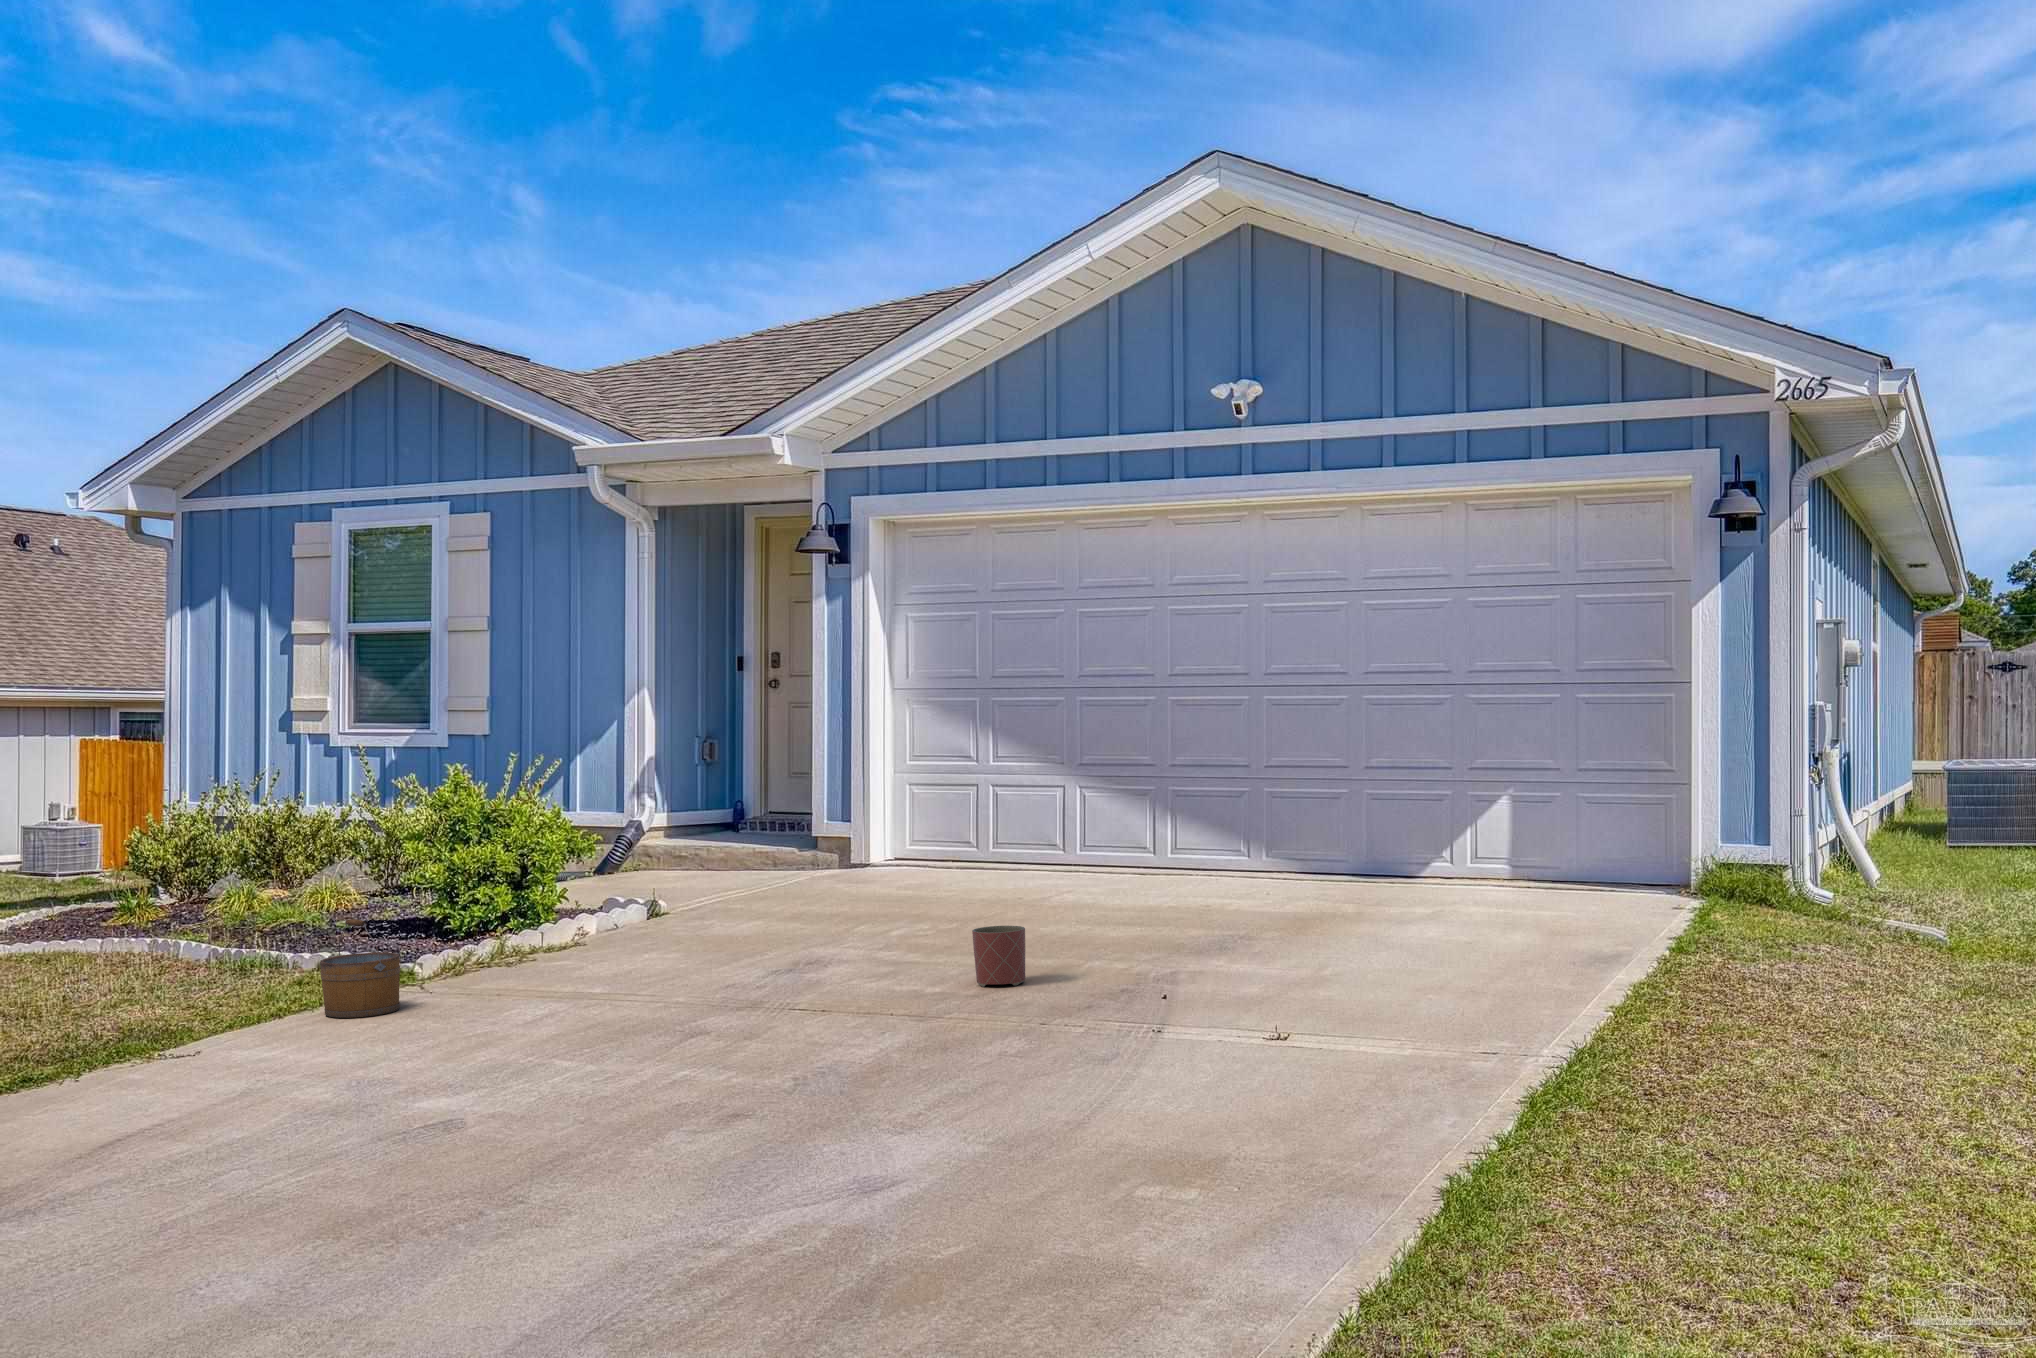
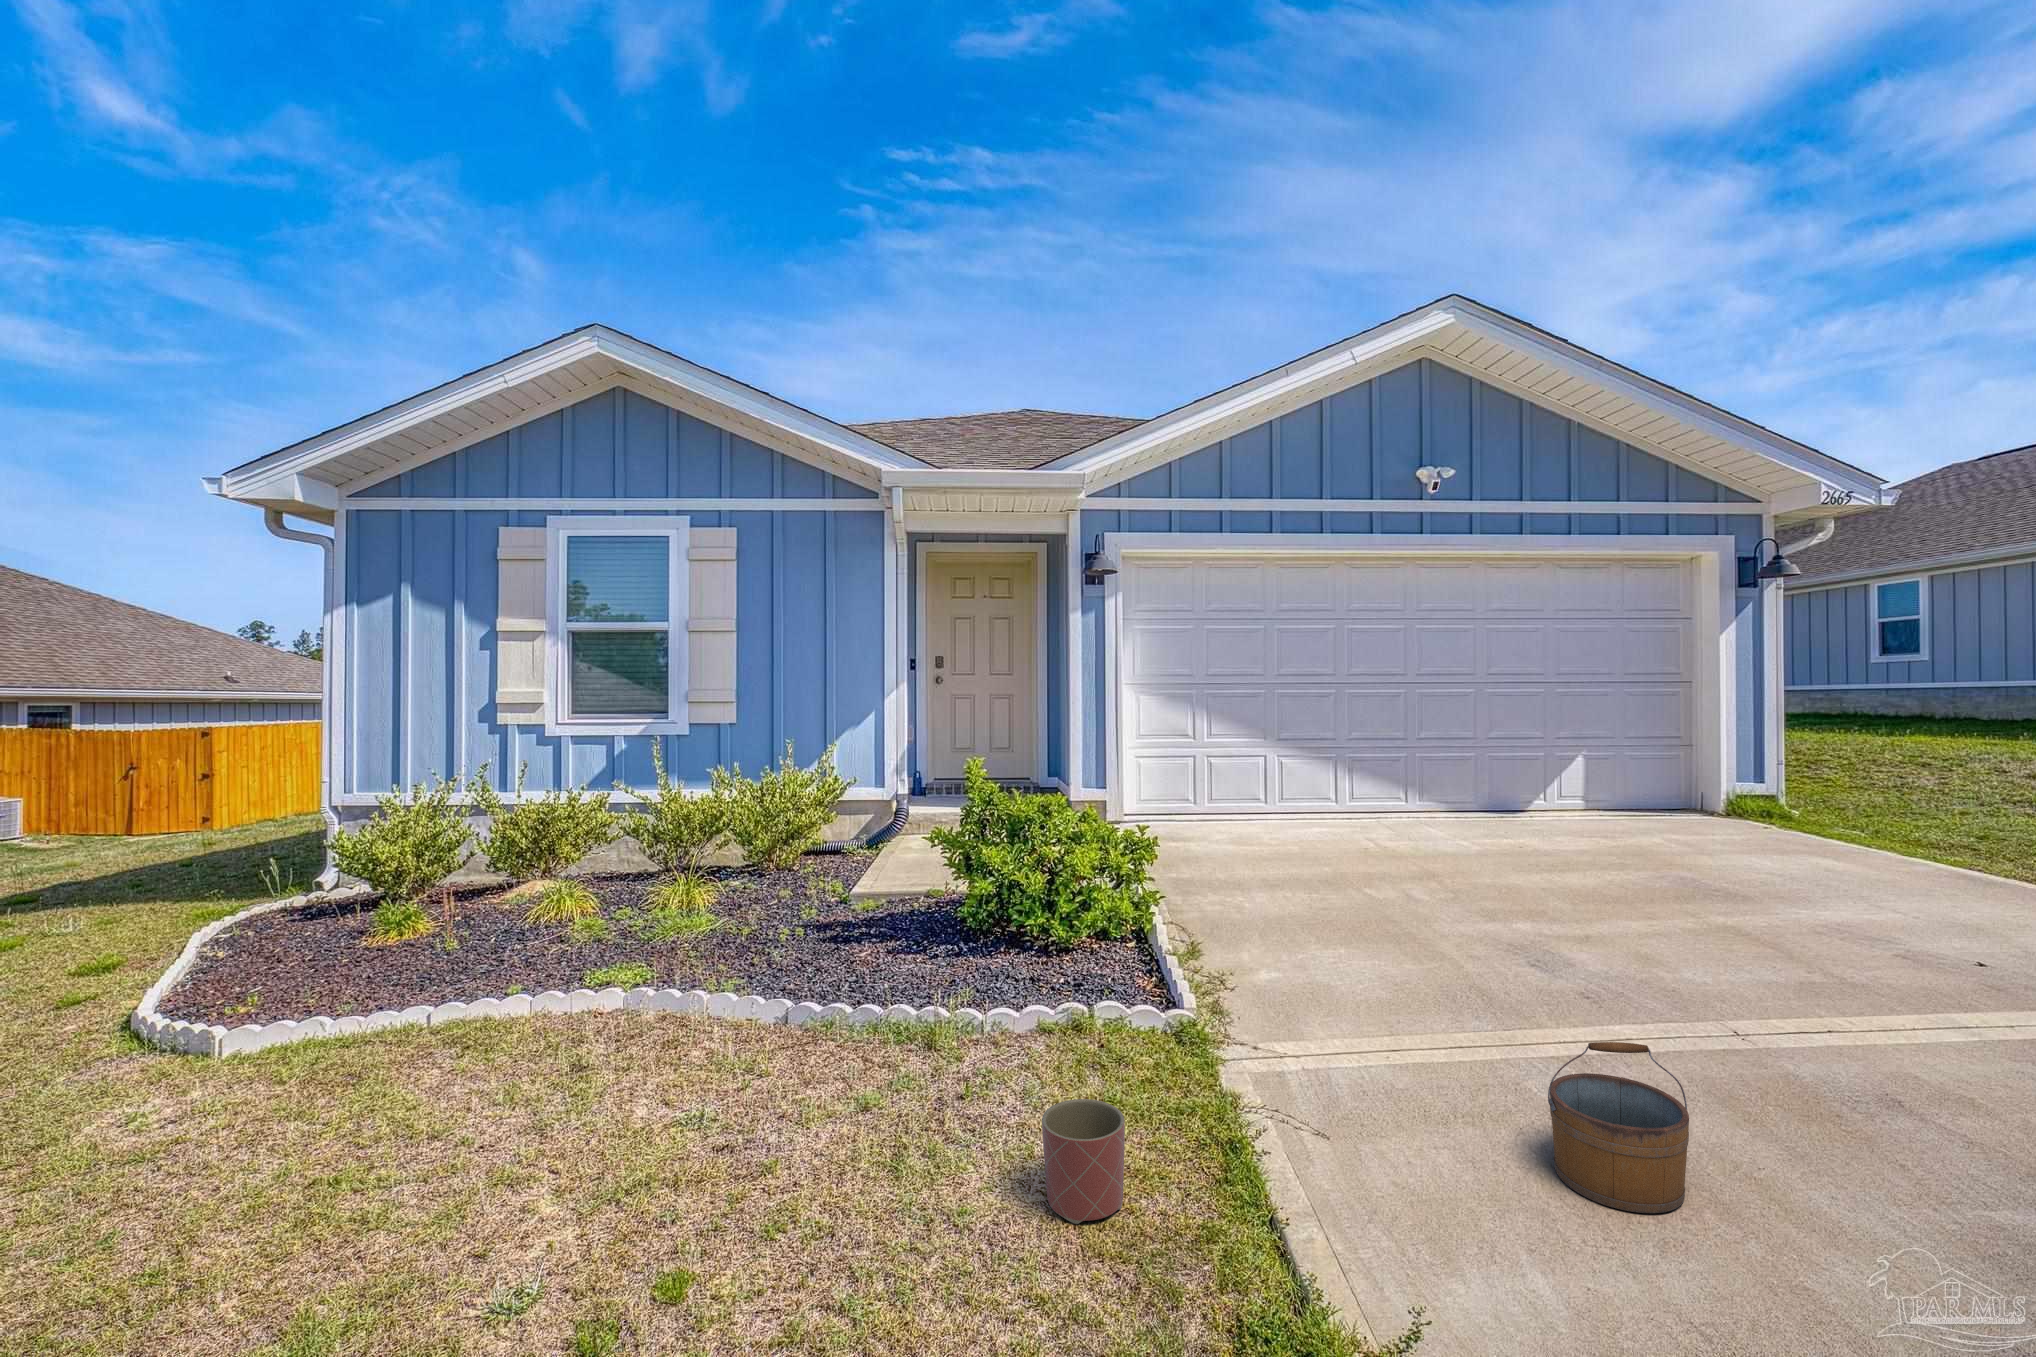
planter: present [972,926,1026,987] -> present [1042,1099,1125,1224]

